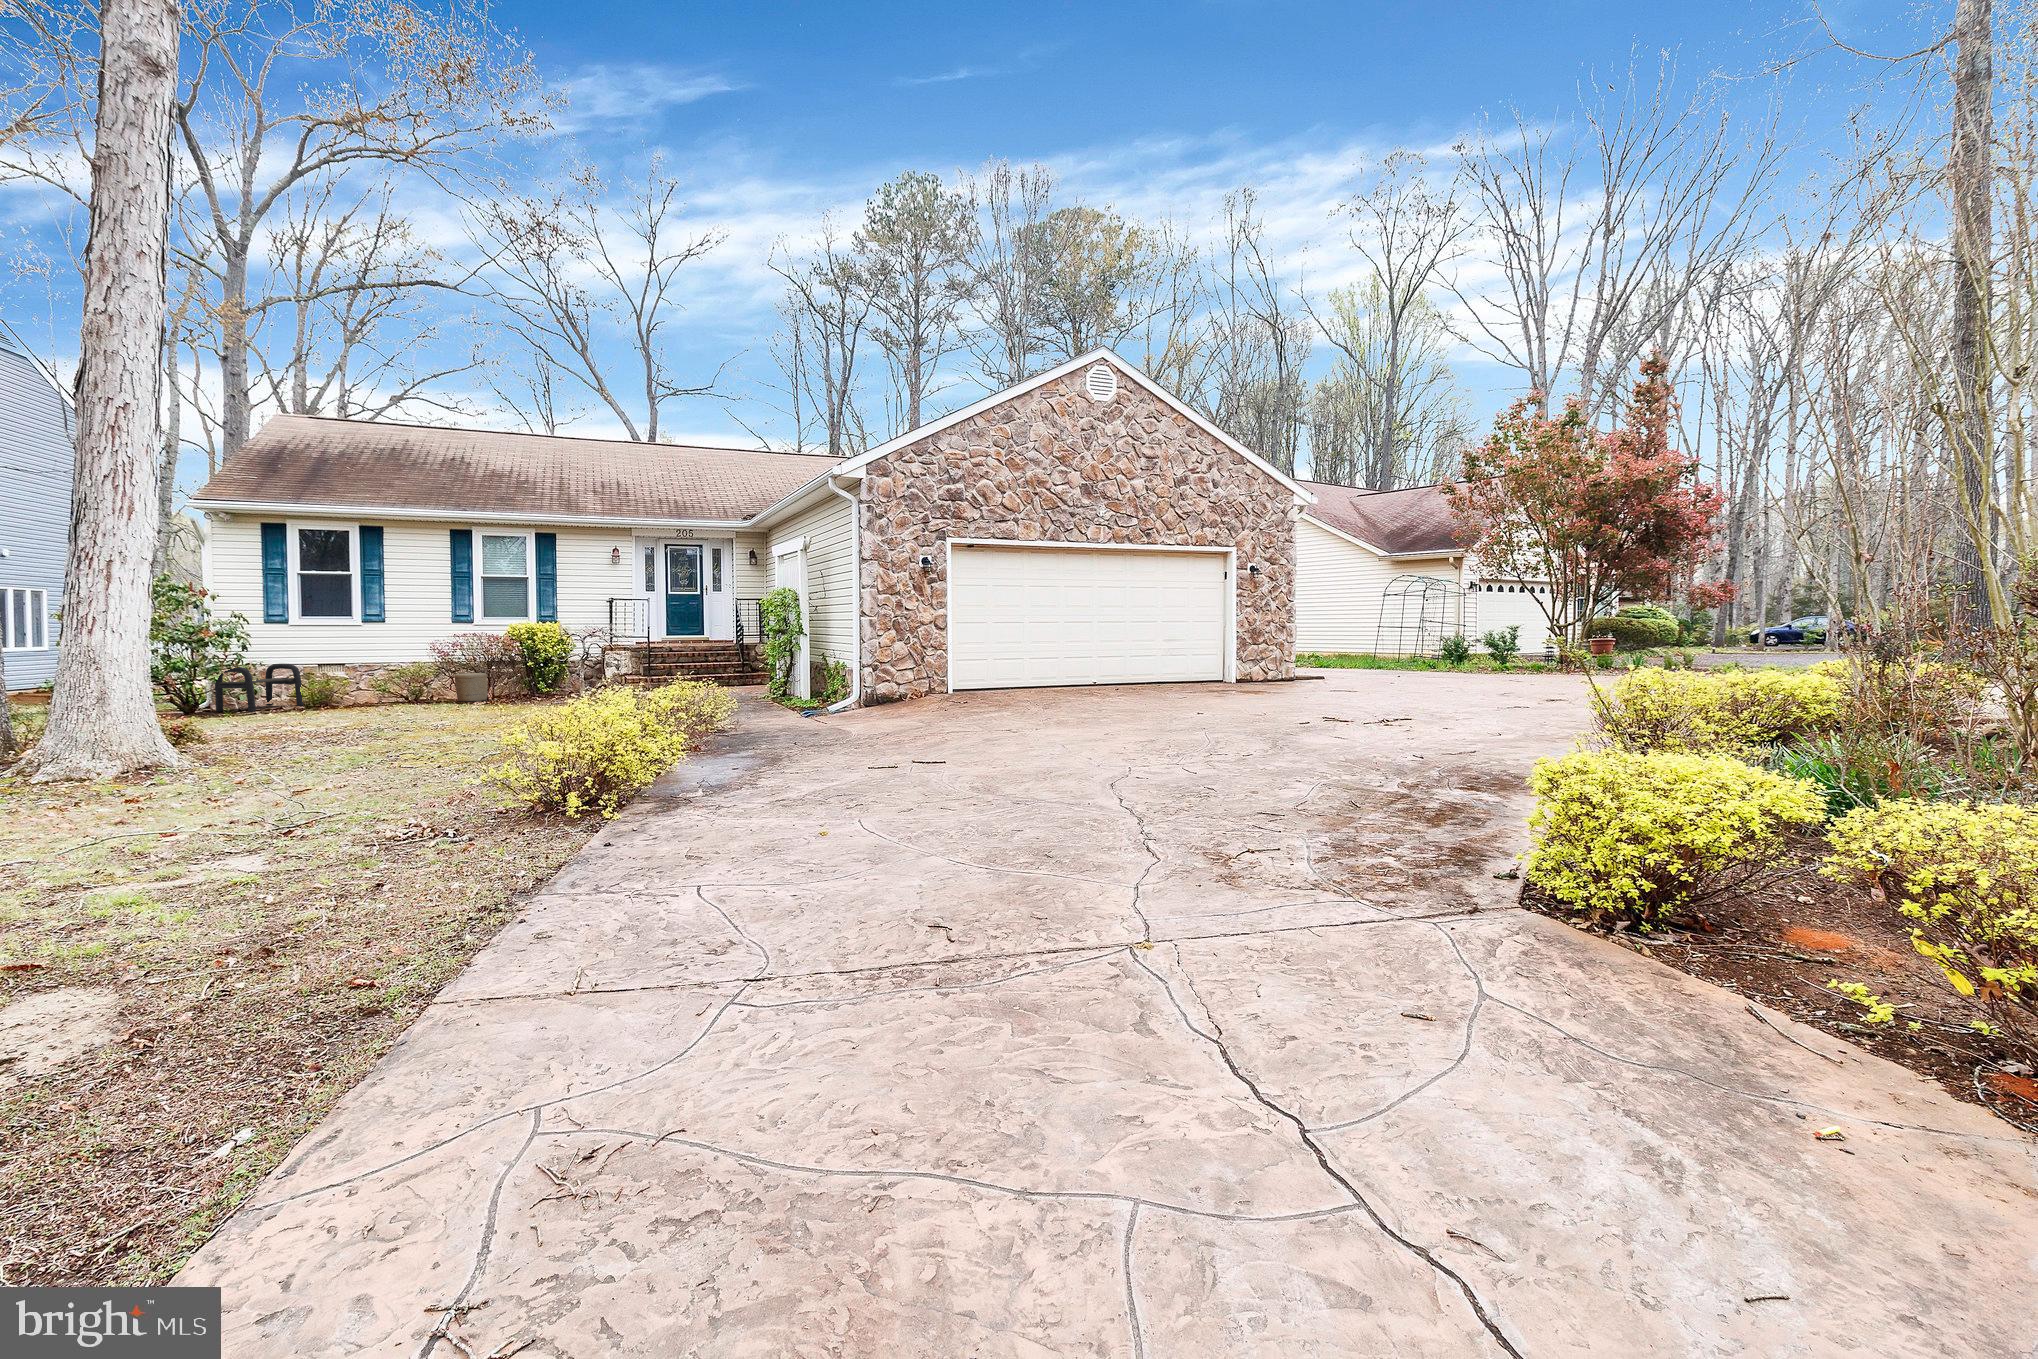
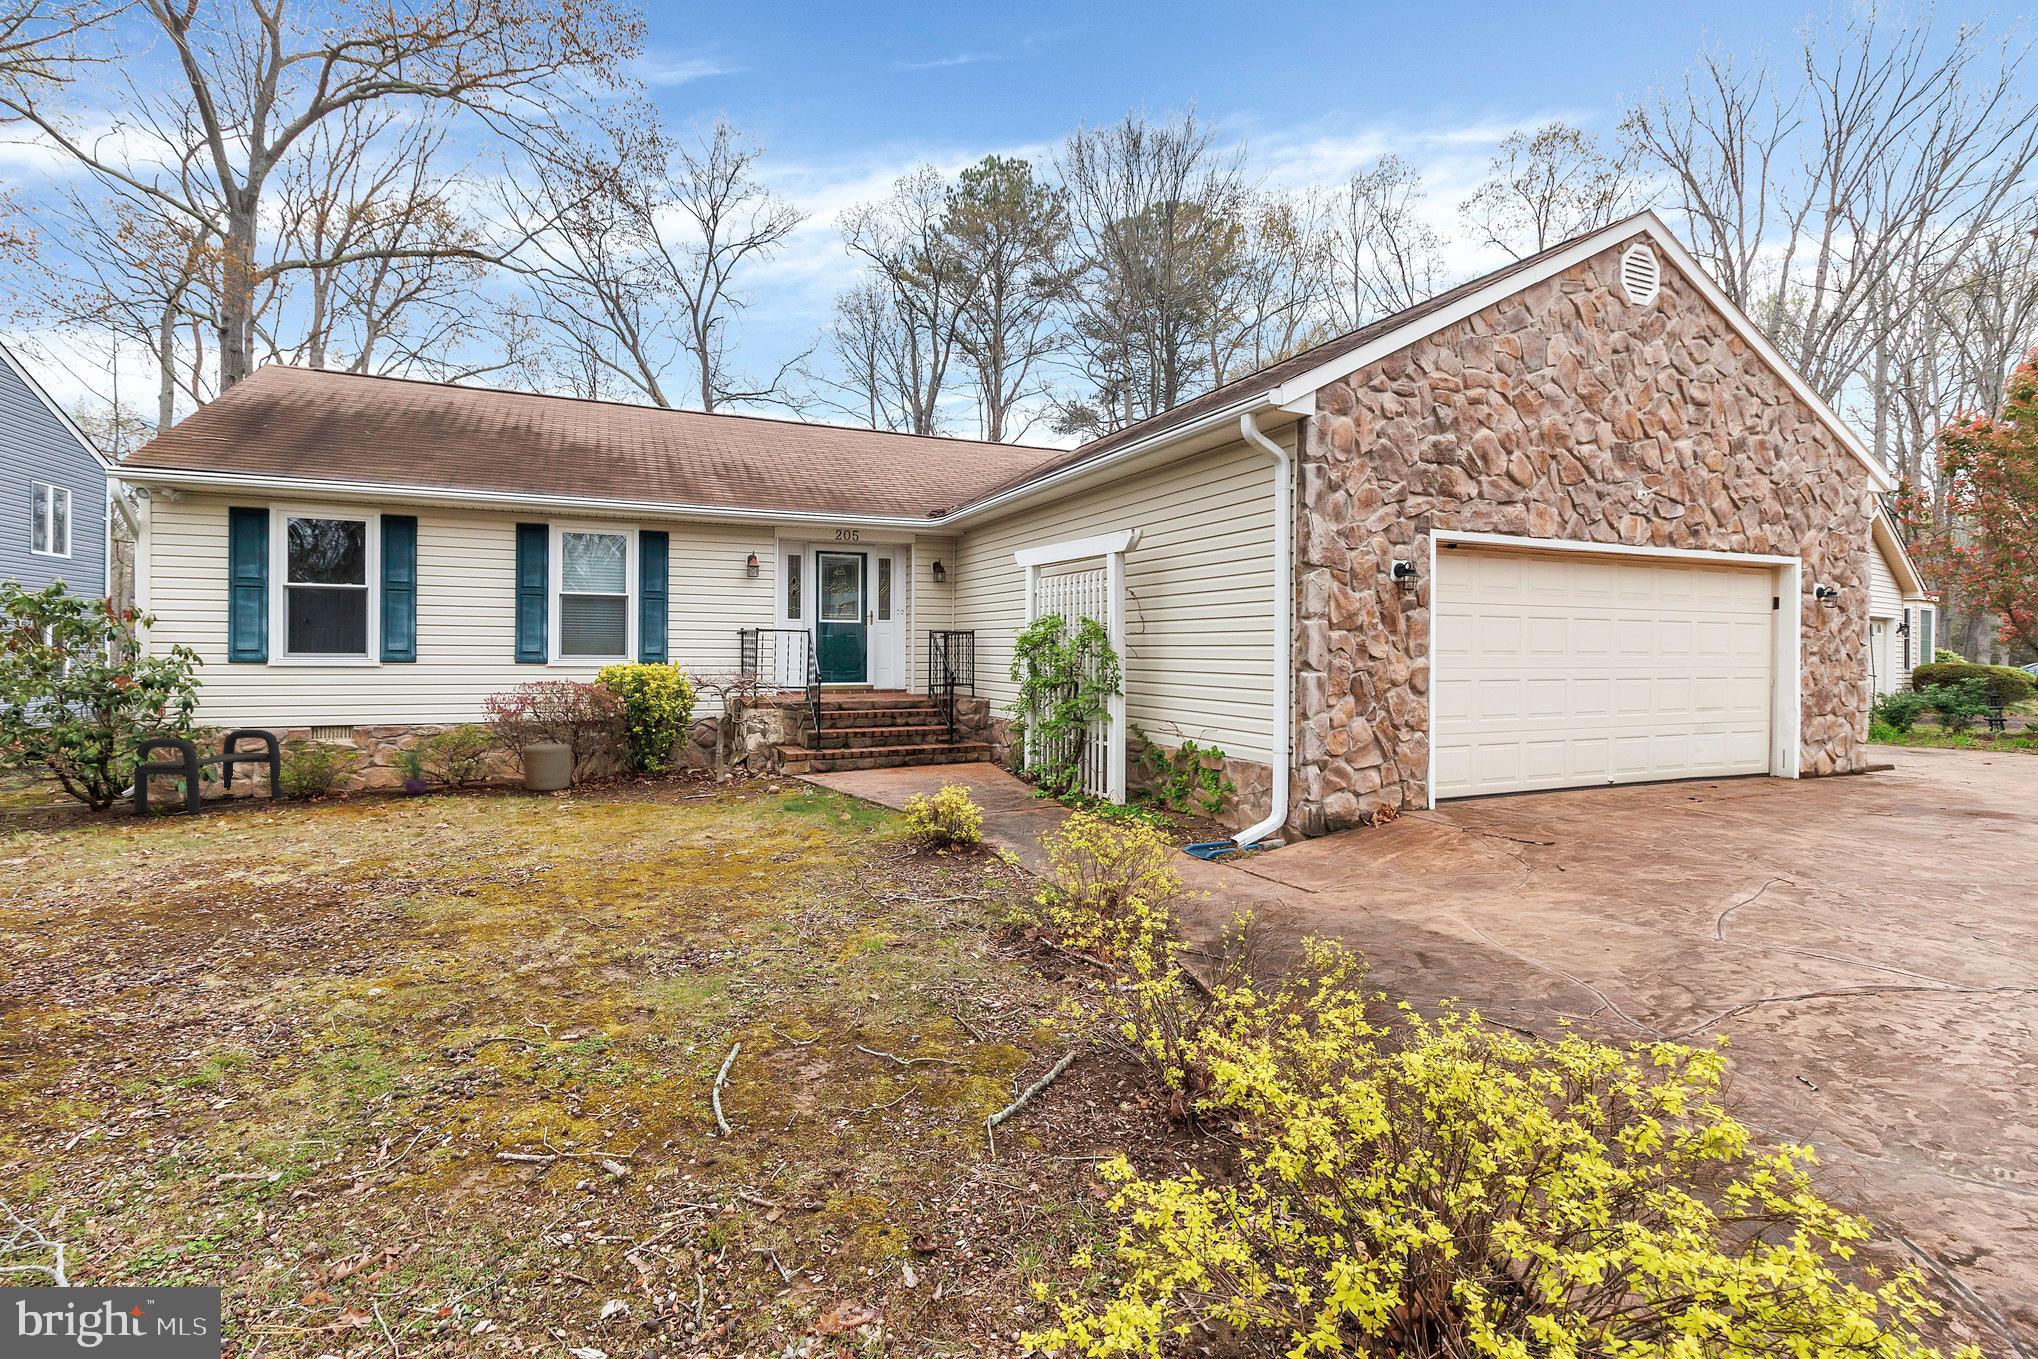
decorative plant: none [364,671,409,704] -> present [396,743,428,794]

